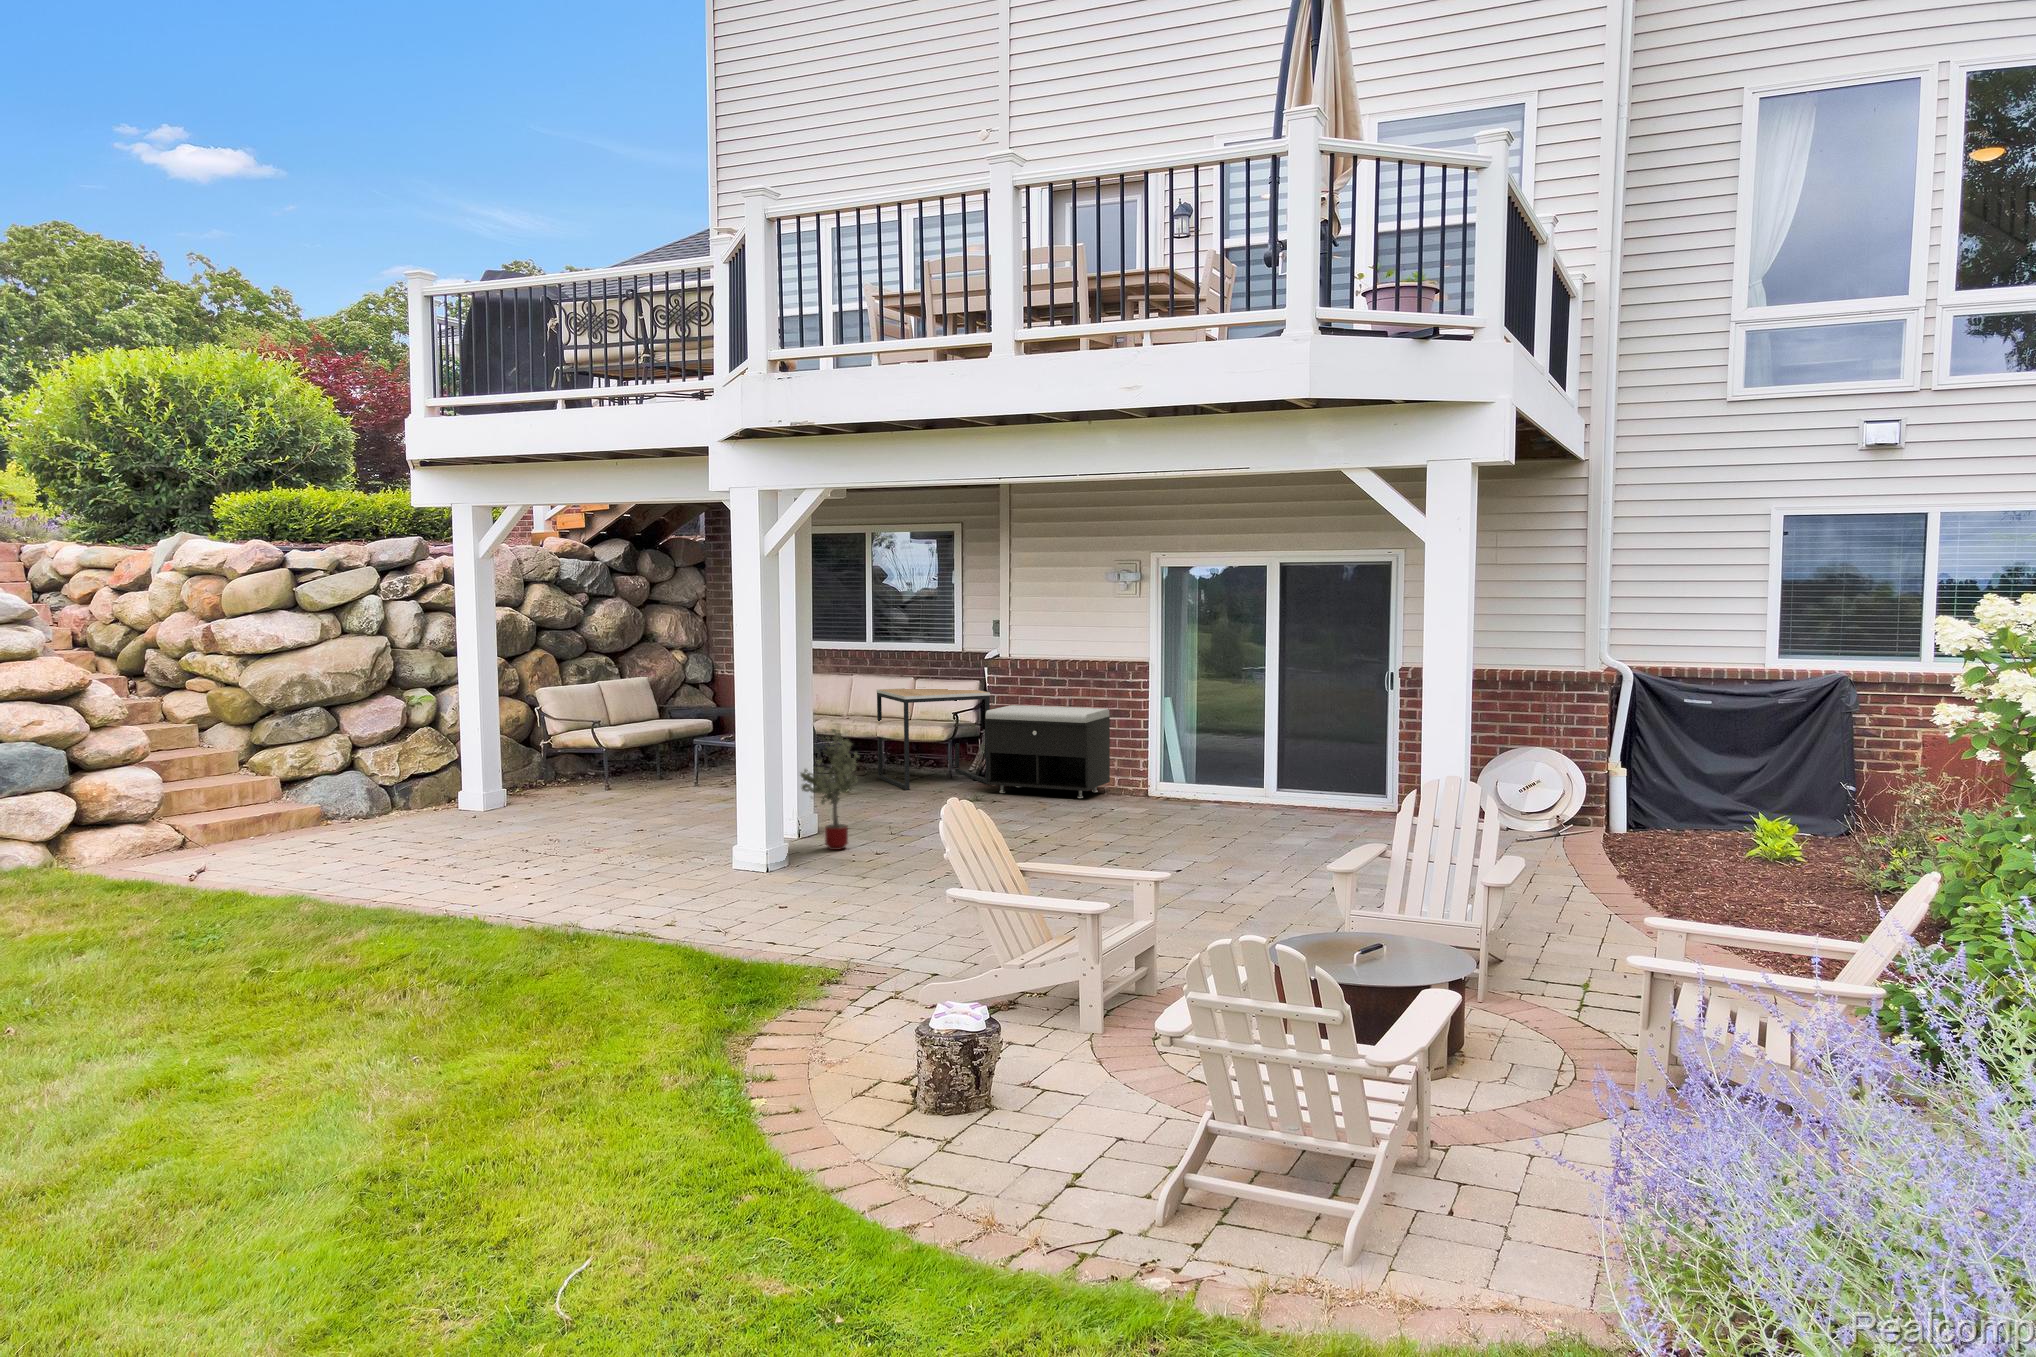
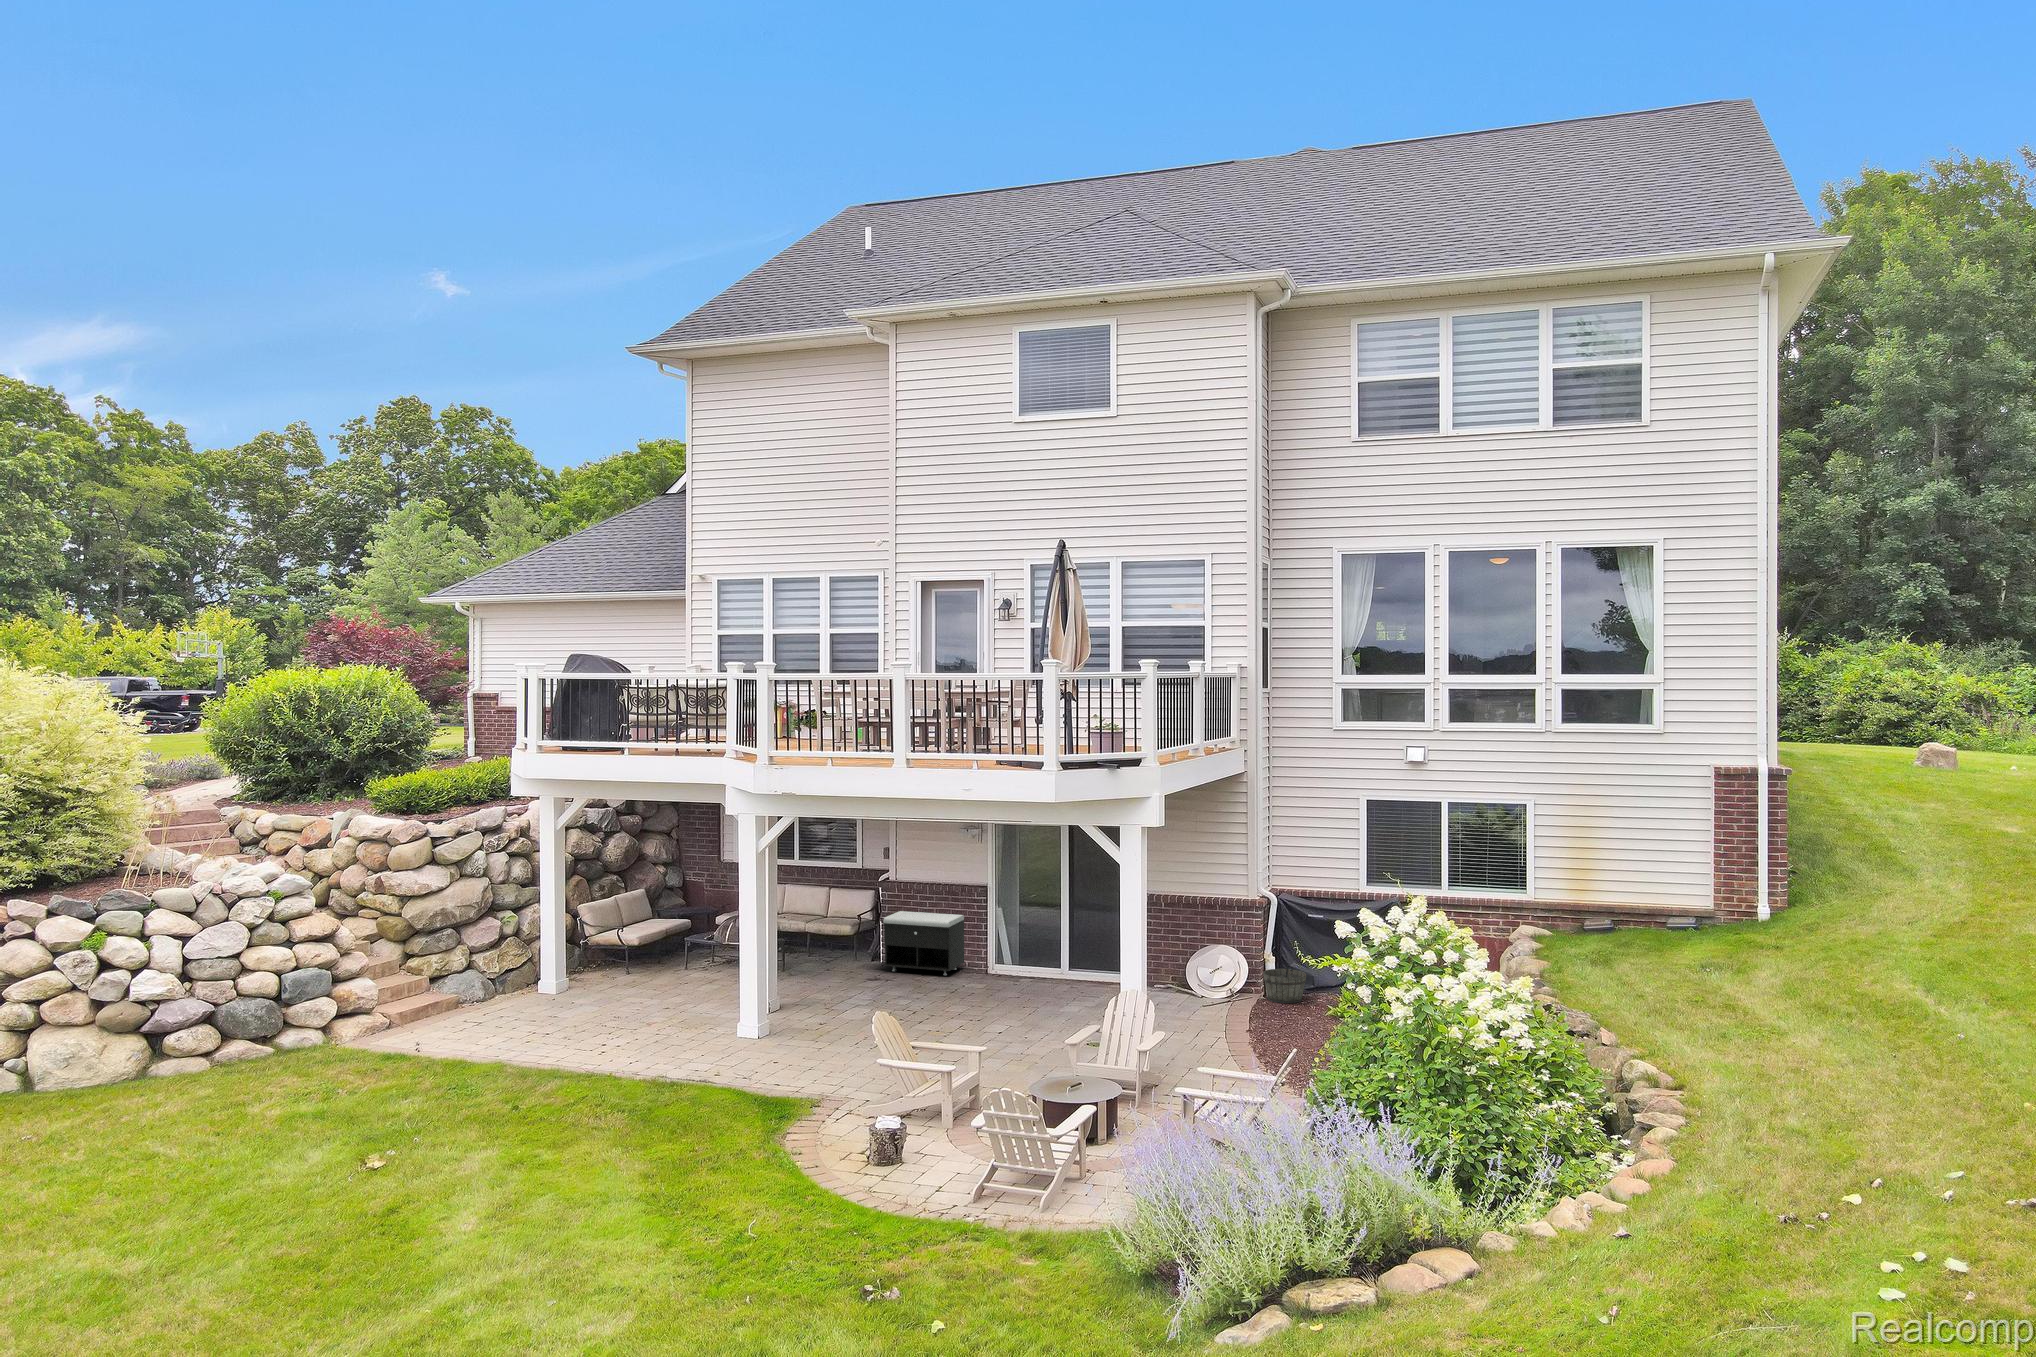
side table: present [876,688,990,790] -> none [809,894,886,970]
potted tree: present [801,729,859,850] -> none [774,946,813,1021]
wooden bucket: none [1617,774,1697,840] -> present [1263,963,1306,1003]

